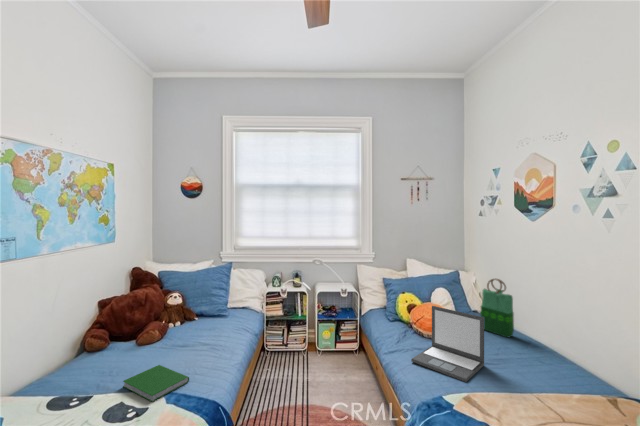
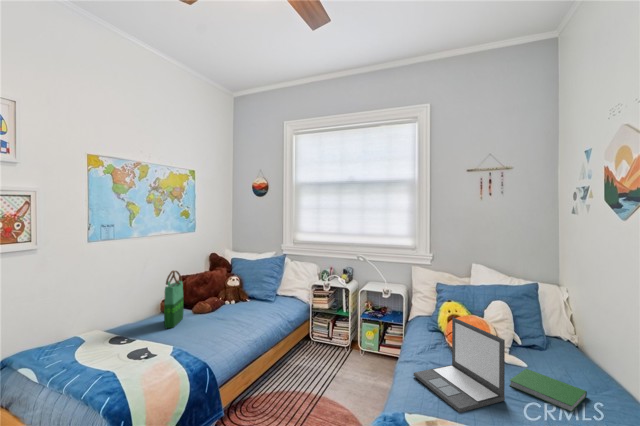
tote bag: present [481,279,514,337] -> present [164,270,184,328]
hardcover book: present [123,365,189,402] -> present [510,369,587,412]

